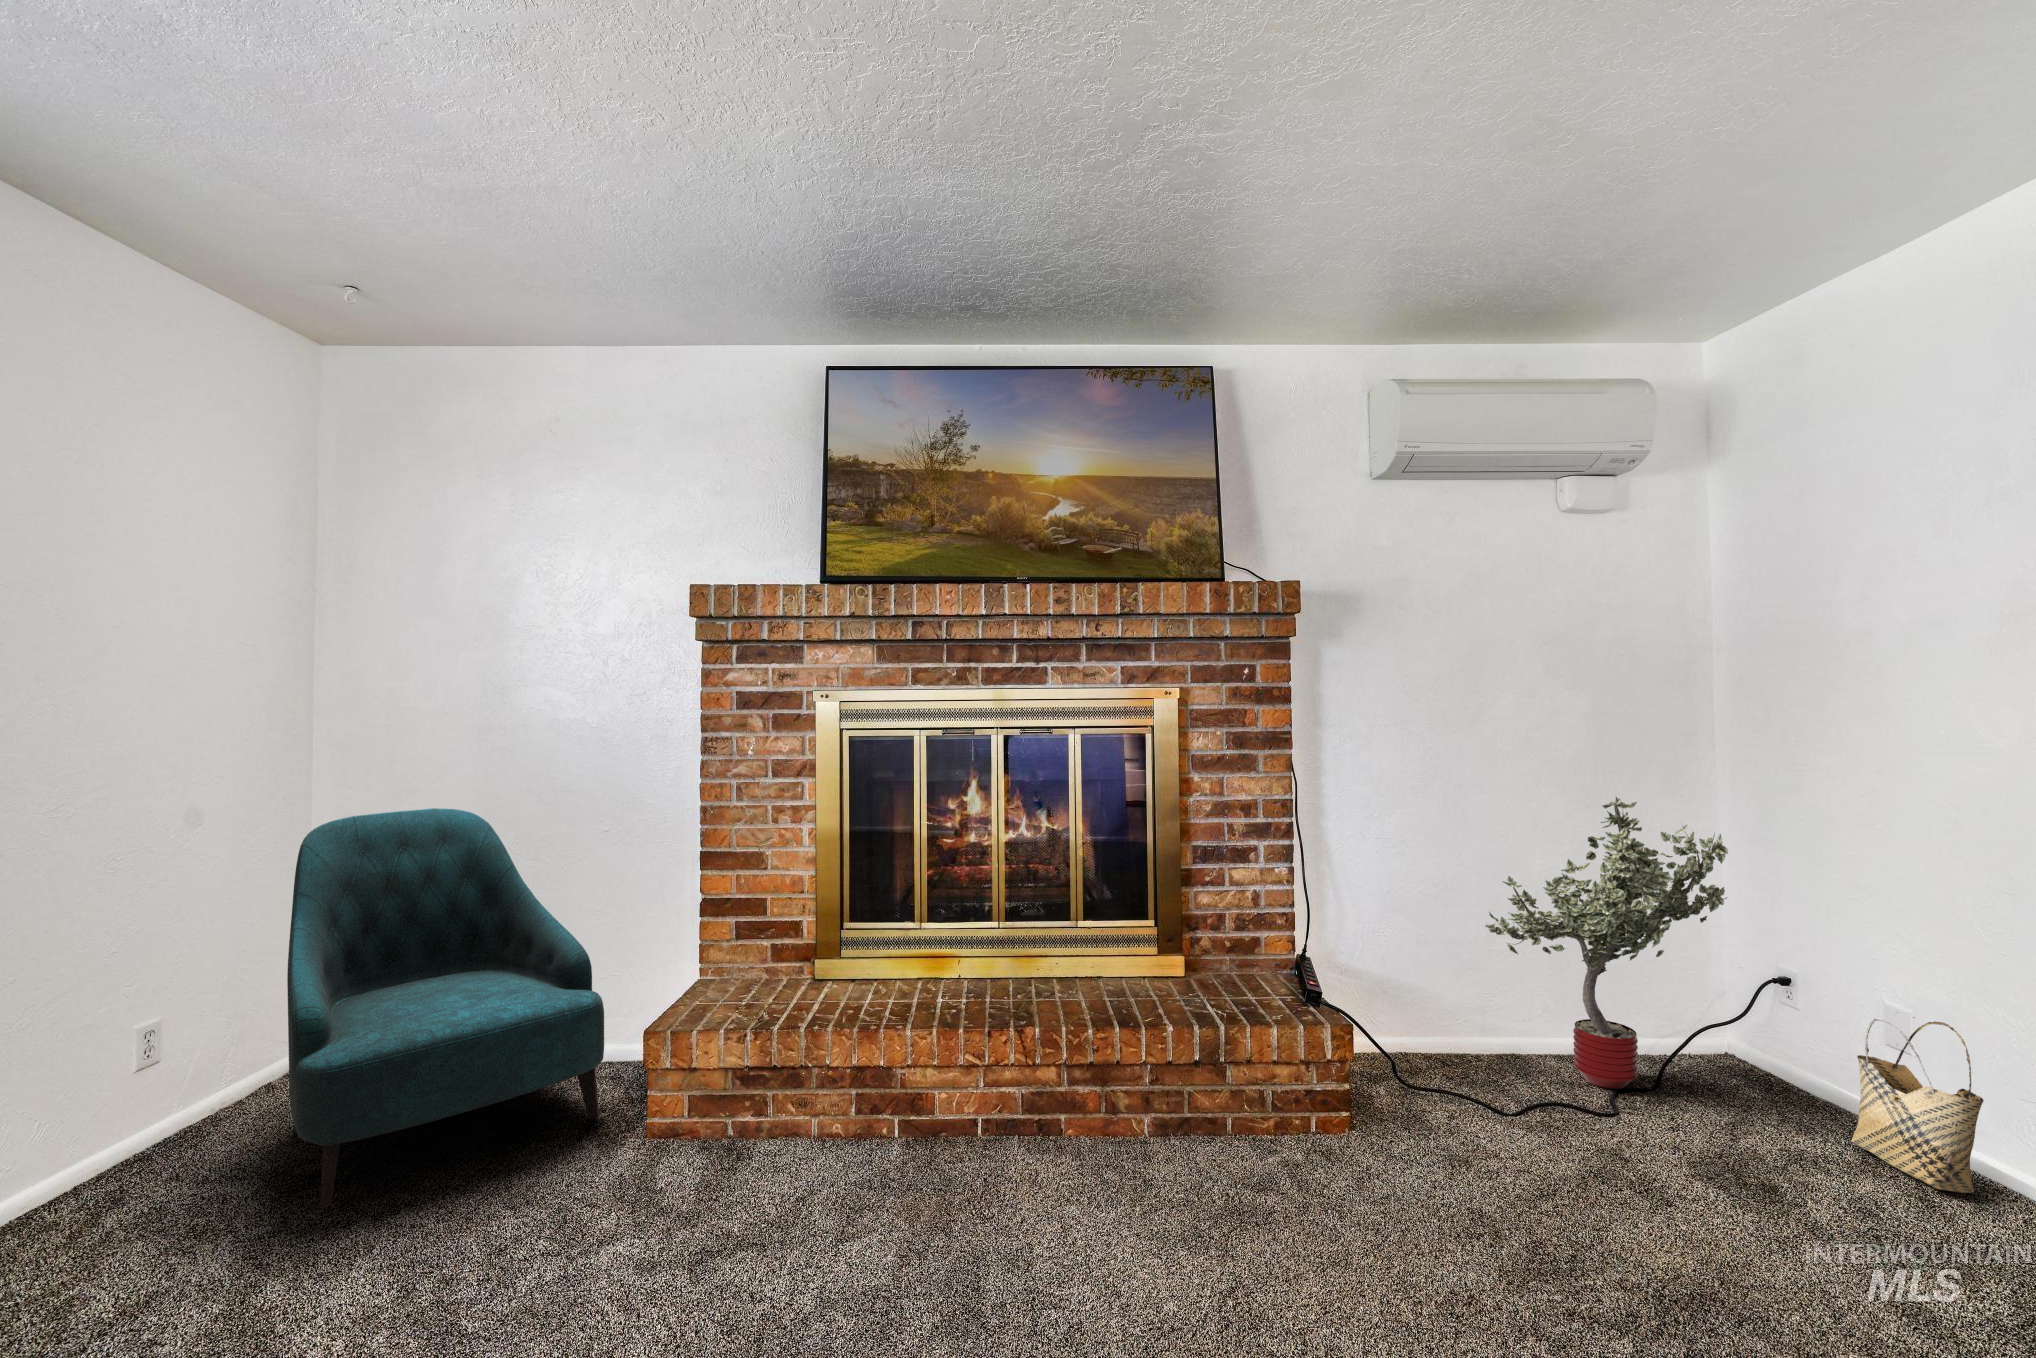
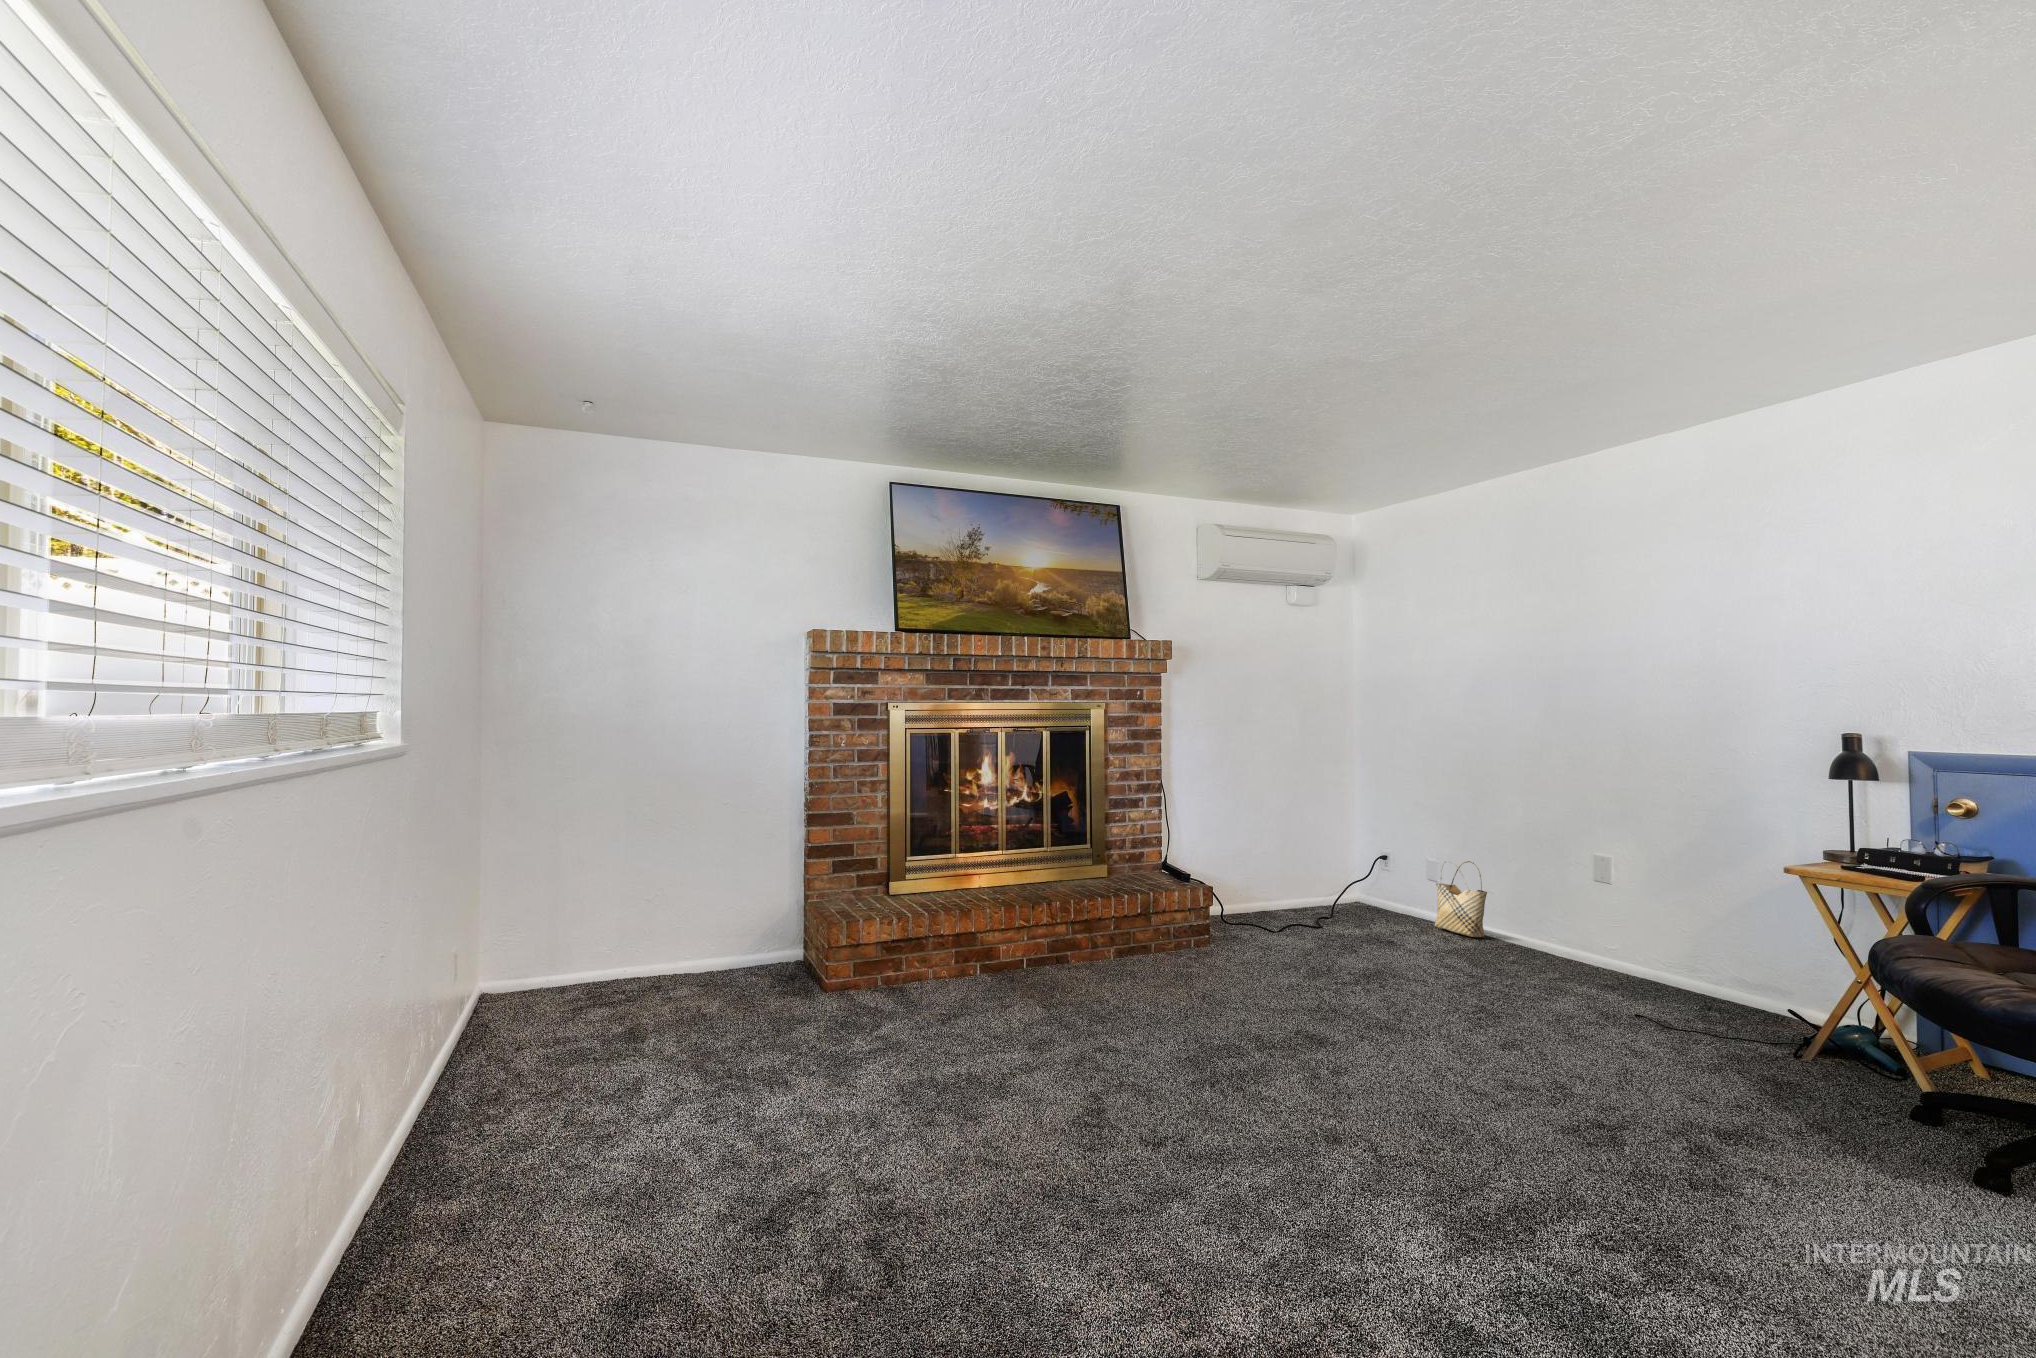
potted tree: present [1486,797,1728,1089] -> none [1265,763,1375,920]
armchair: present [287,808,604,1209] -> none [548,787,786,1042]

